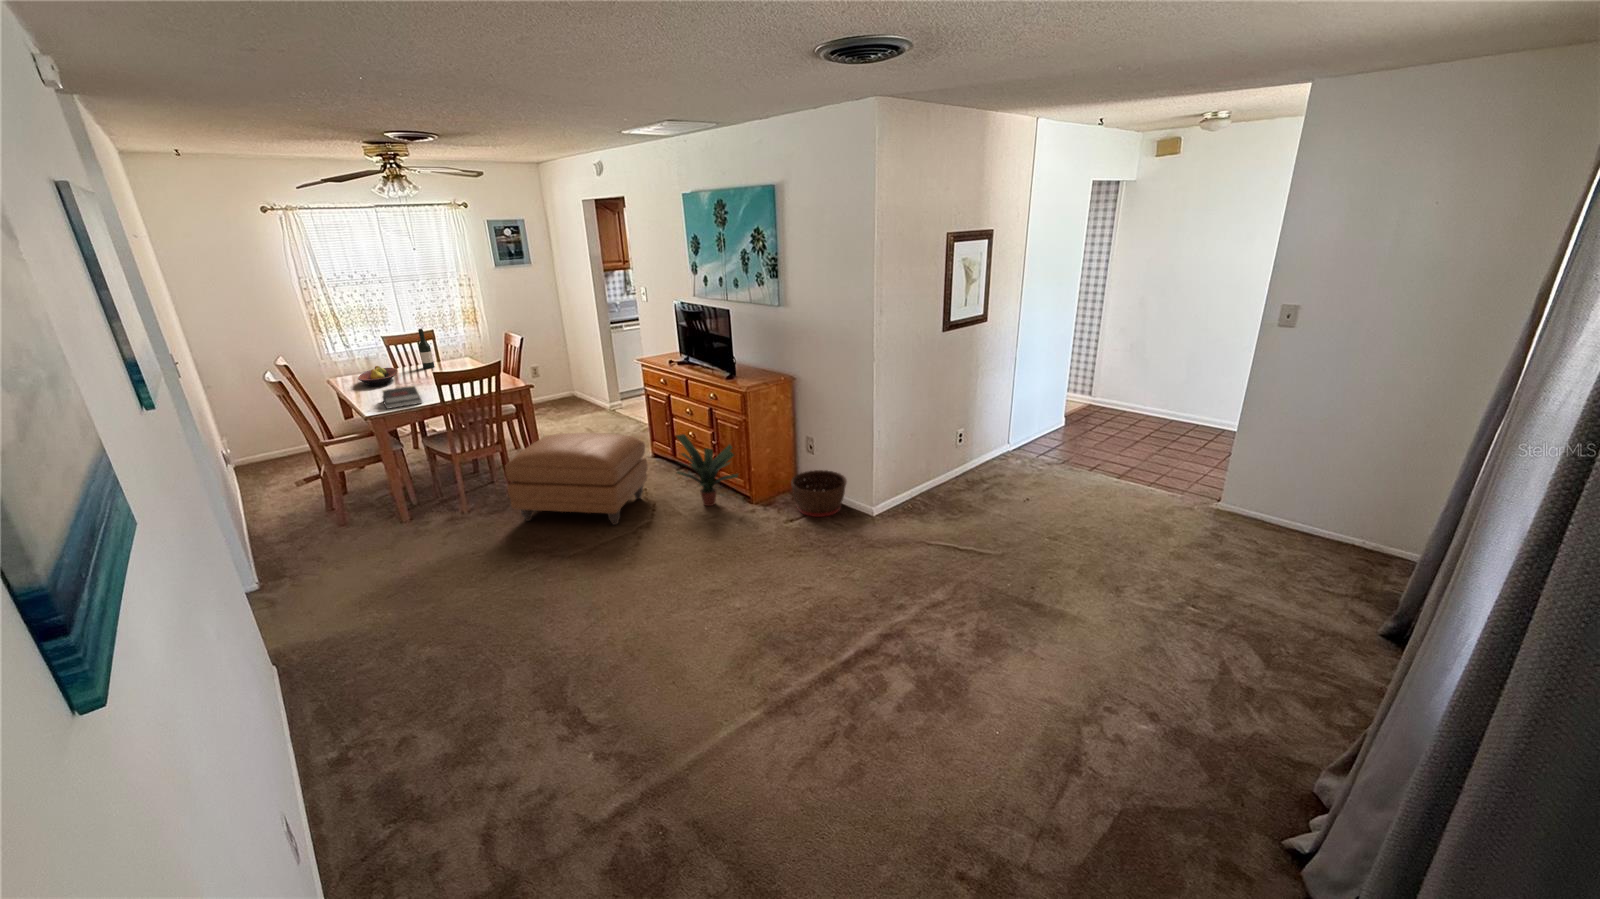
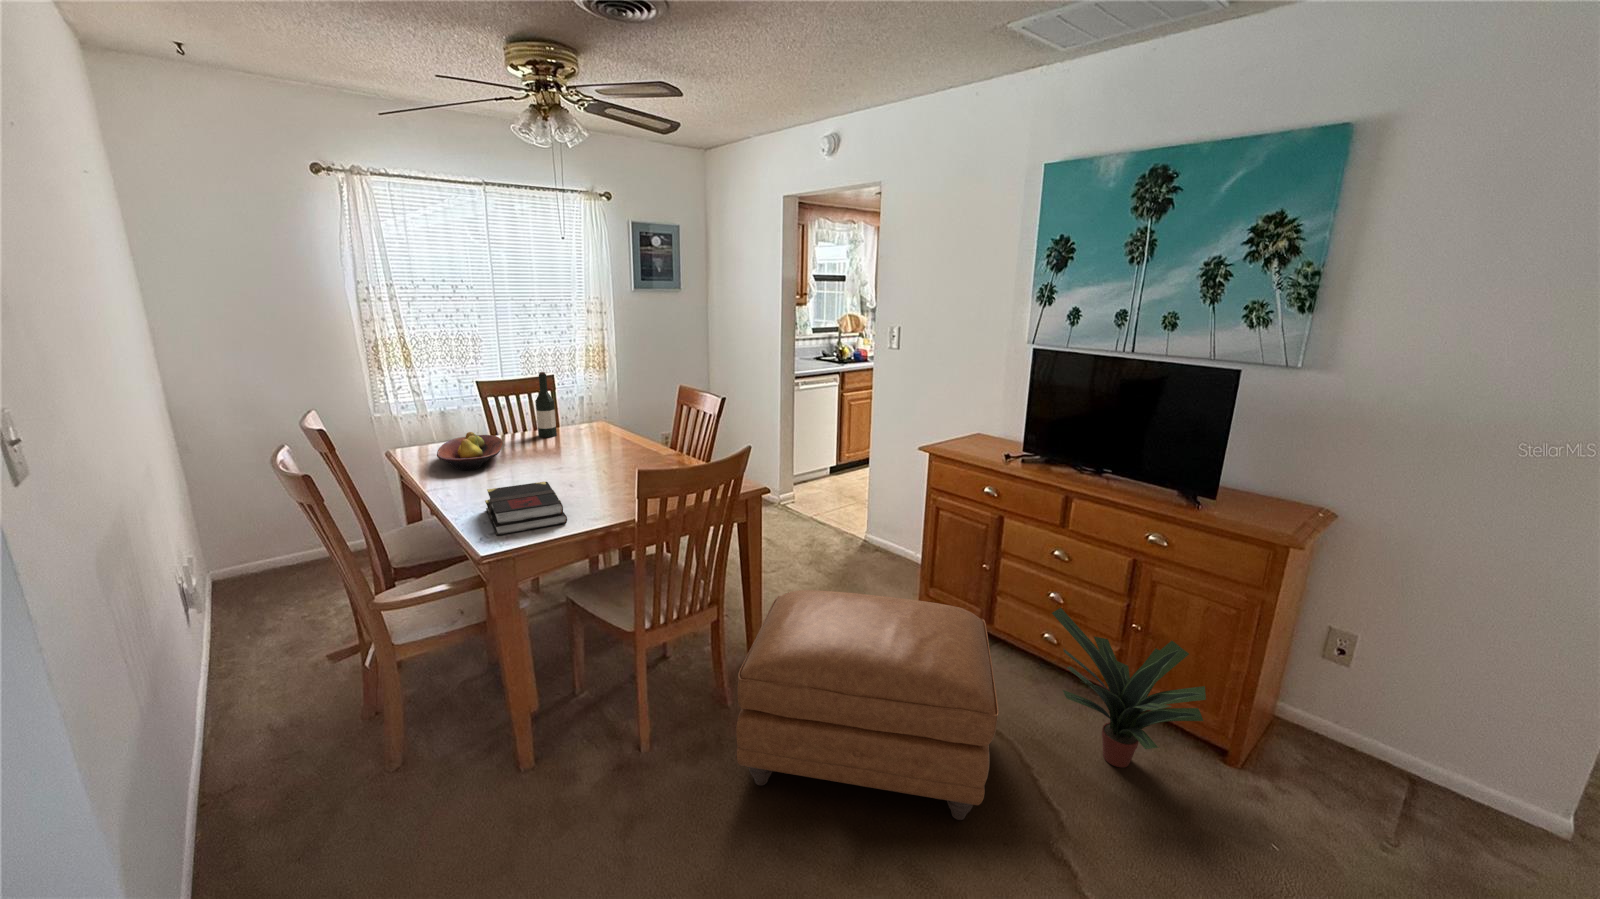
basket: present [791,470,847,517] -> none [1315,705,1477,835]

